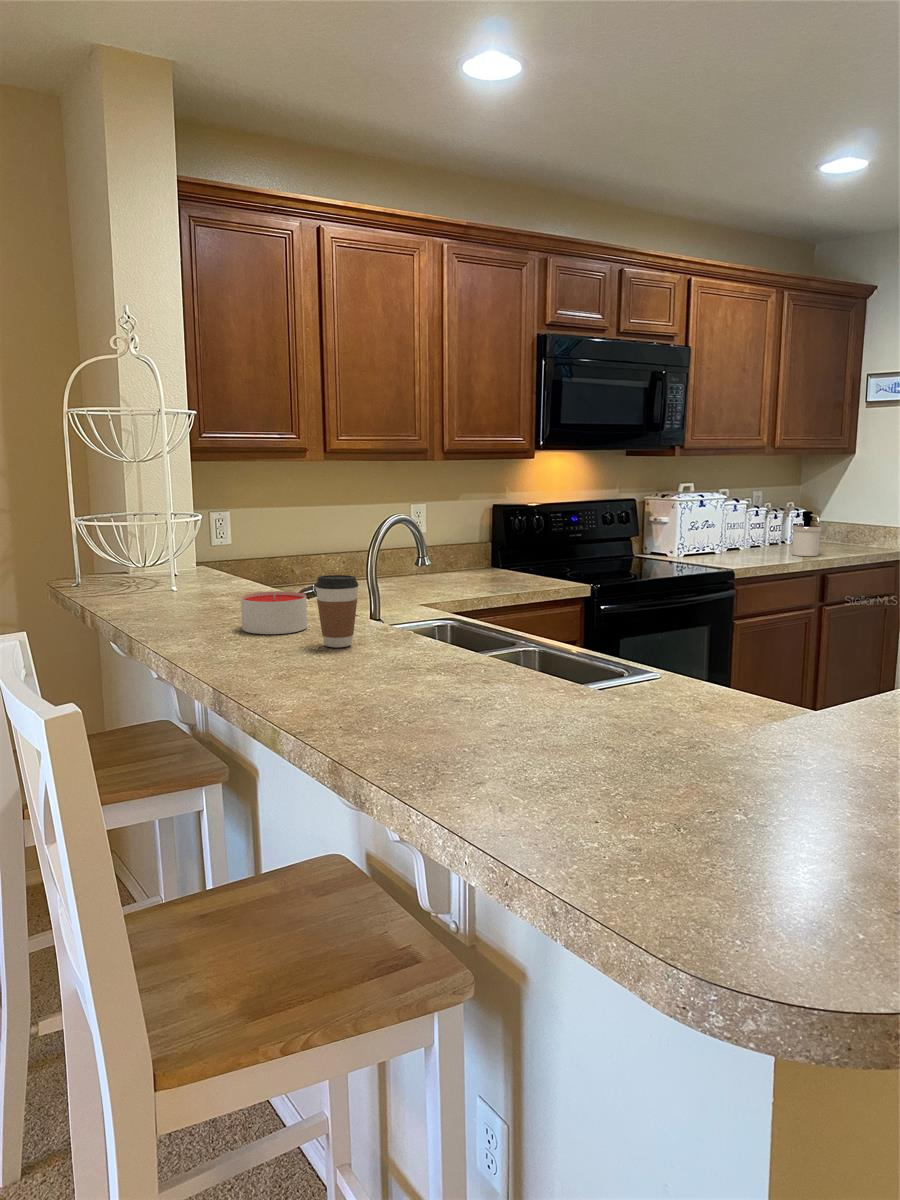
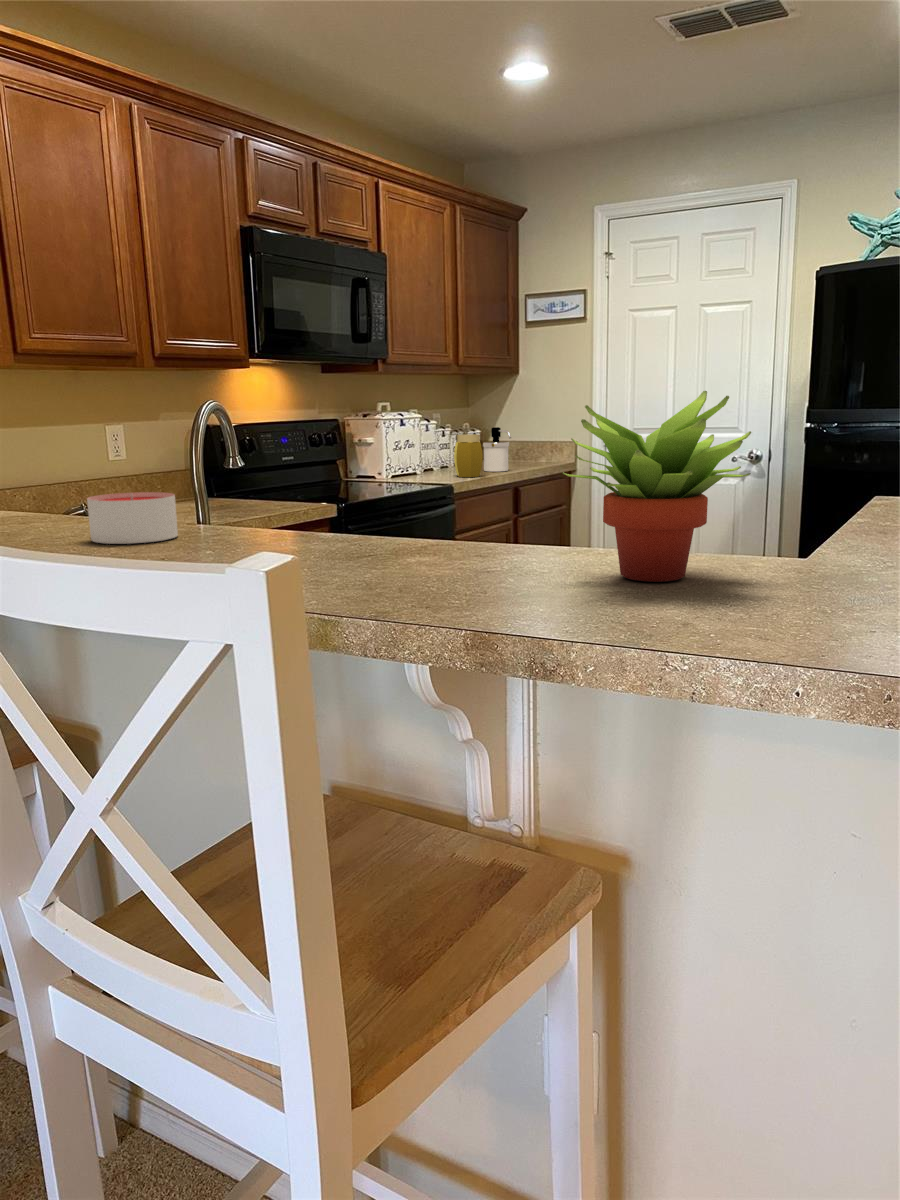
jar: none [753,518,781,561] -> present [454,434,483,477]
succulent plant: none [441,570,623,740] -> present [563,391,751,582]
coffee cup: present [316,575,358,647] -> none [224,455,279,545]

